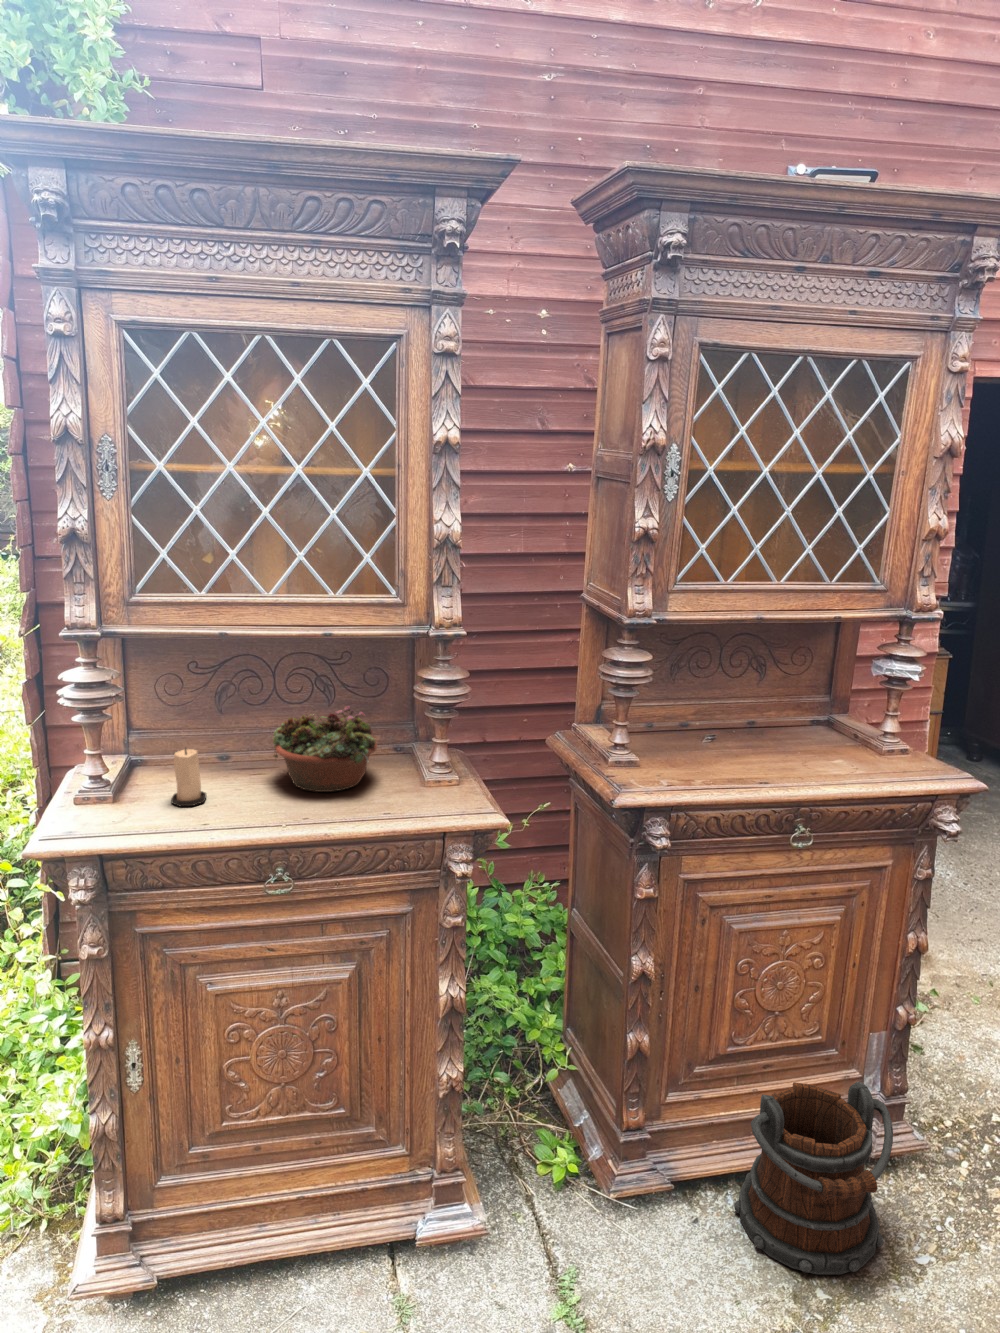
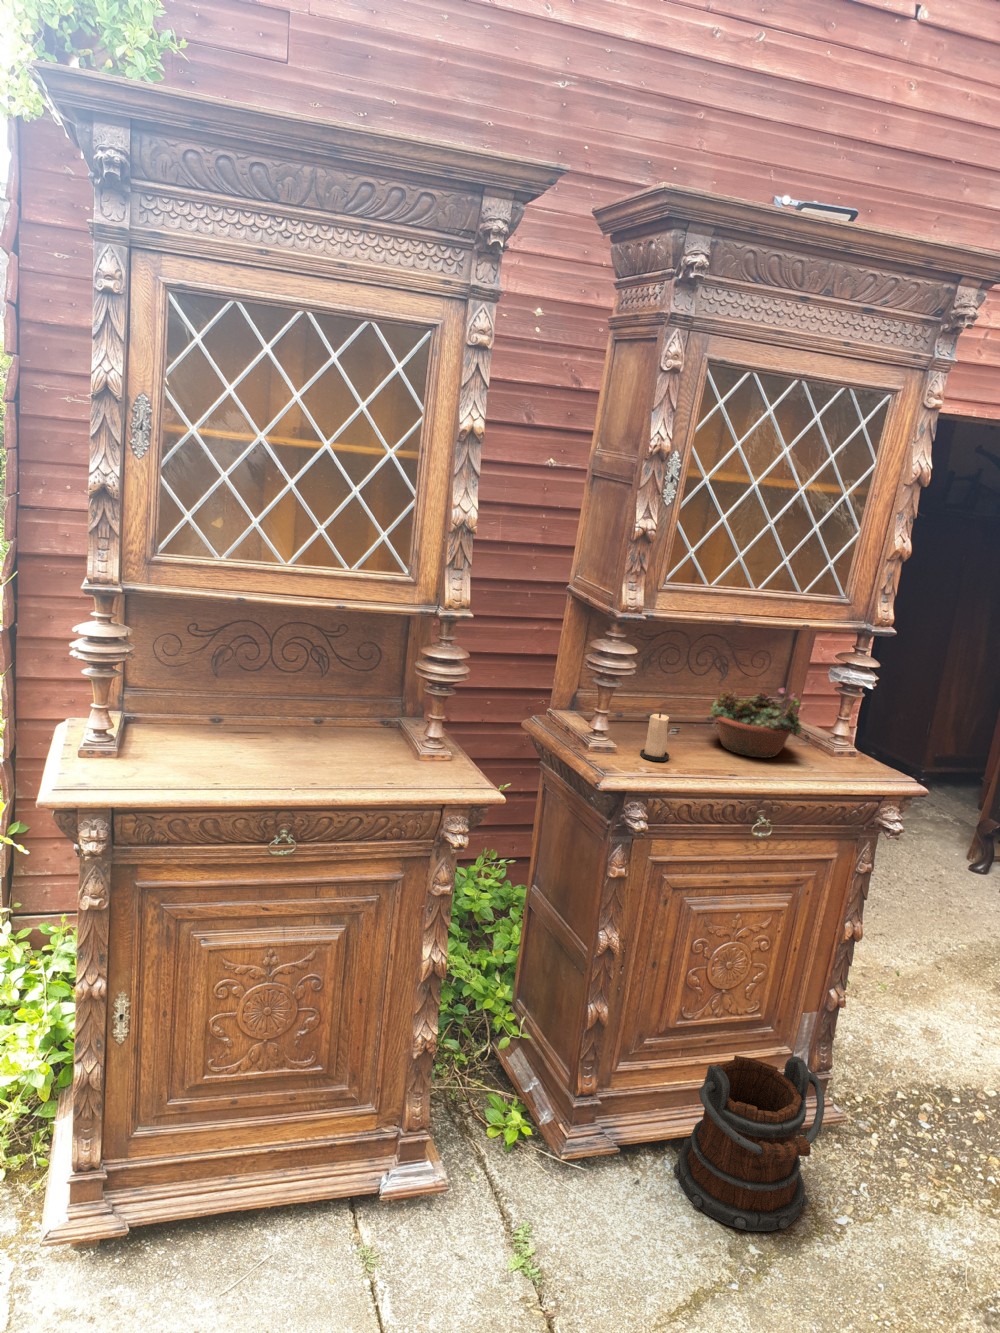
succulent planter: present [272,706,378,792] -> present [710,688,807,758]
candle: present [171,748,206,806] -> present [640,712,669,761]

